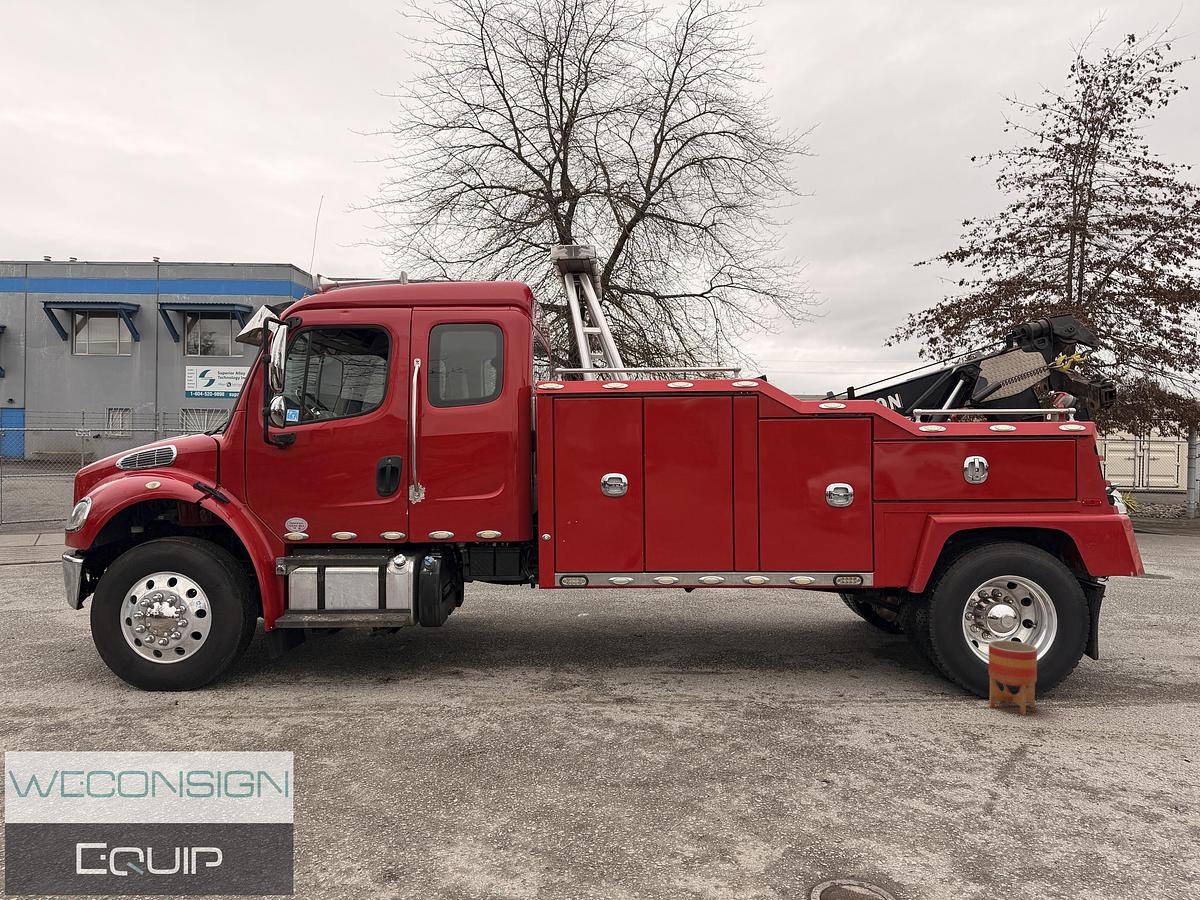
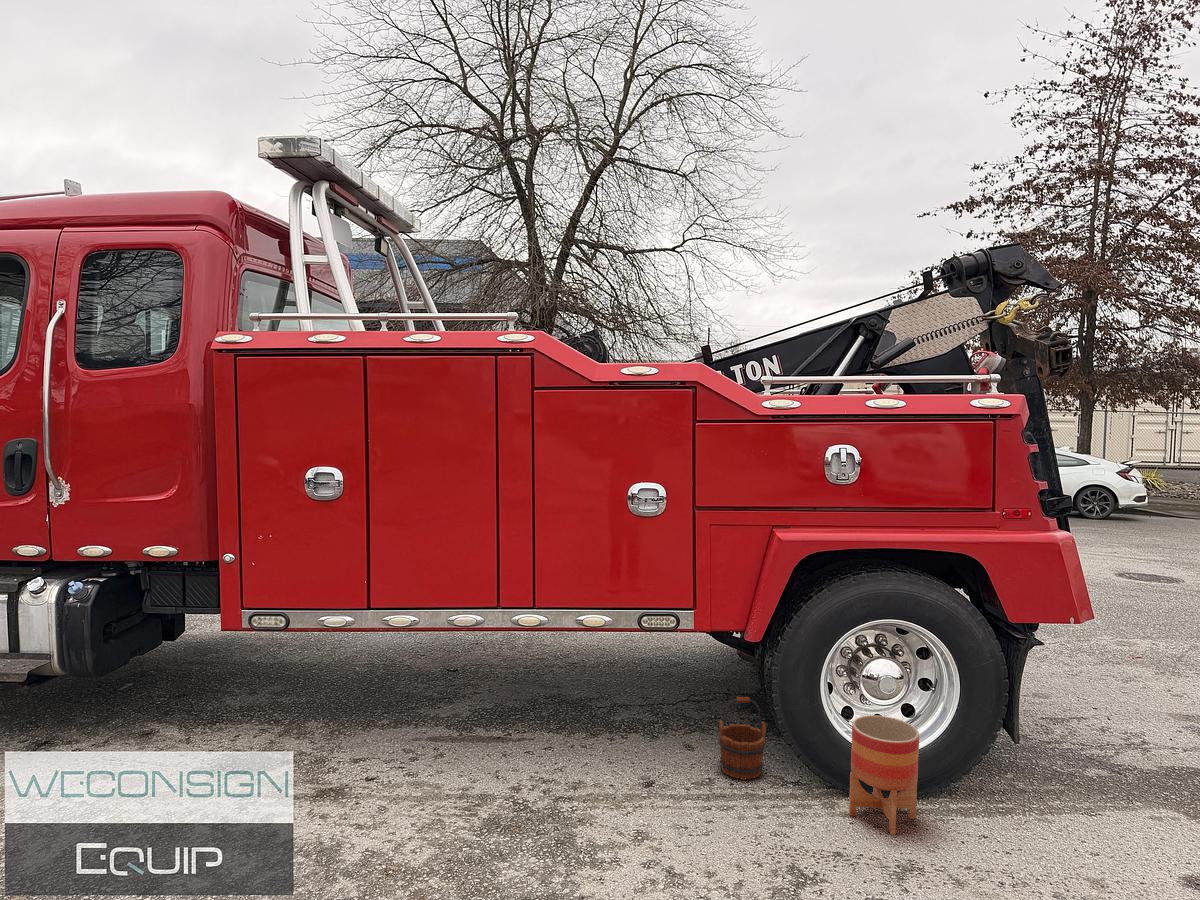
wooden bucket: none [884,635,920,693] -> present [717,697,768,780]

